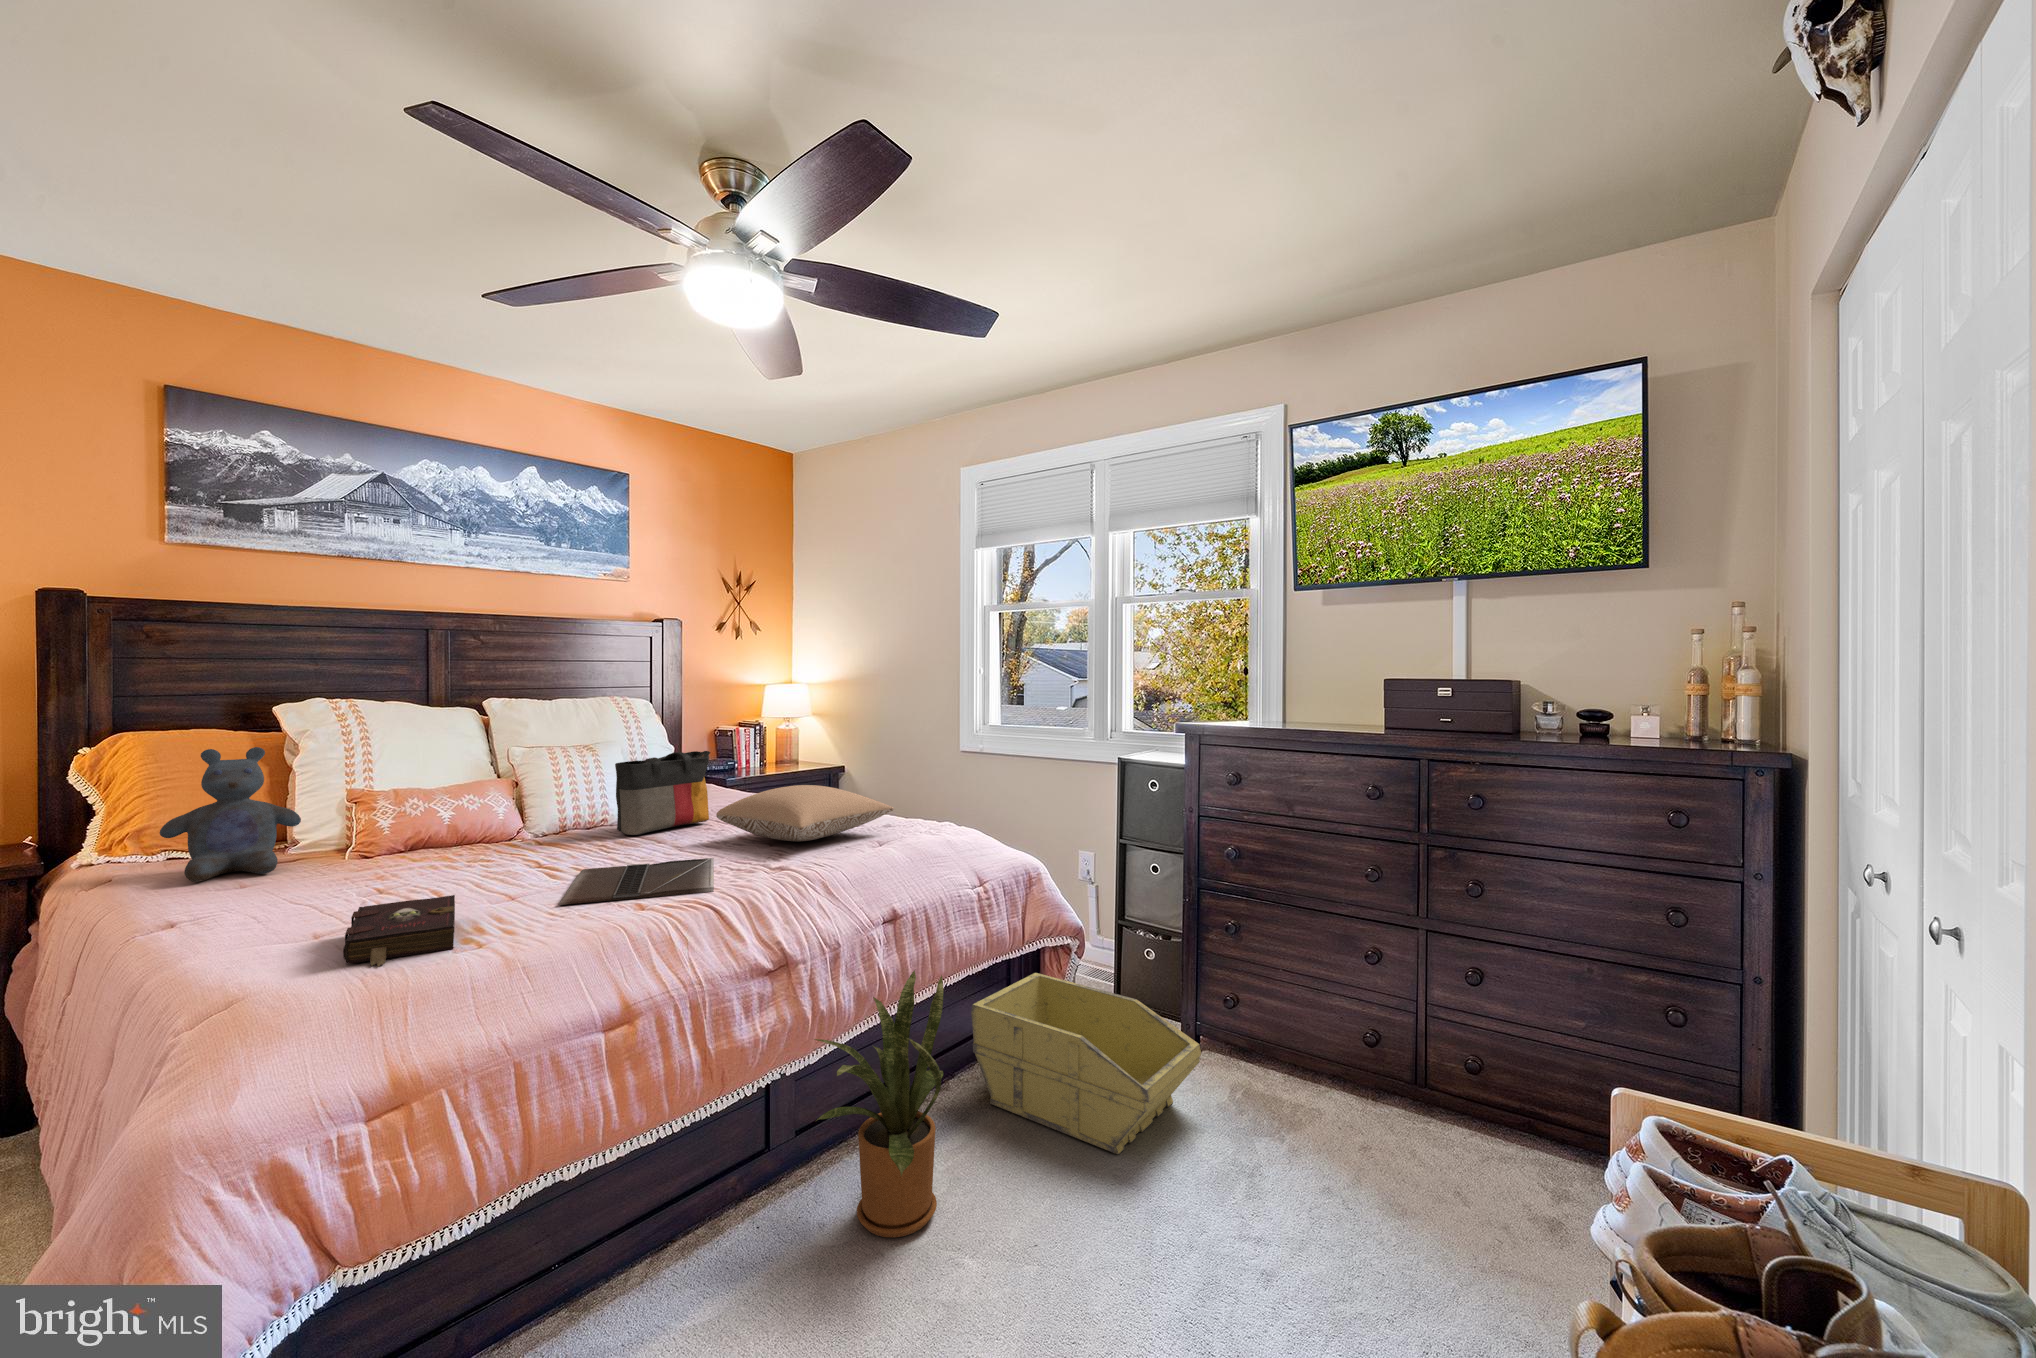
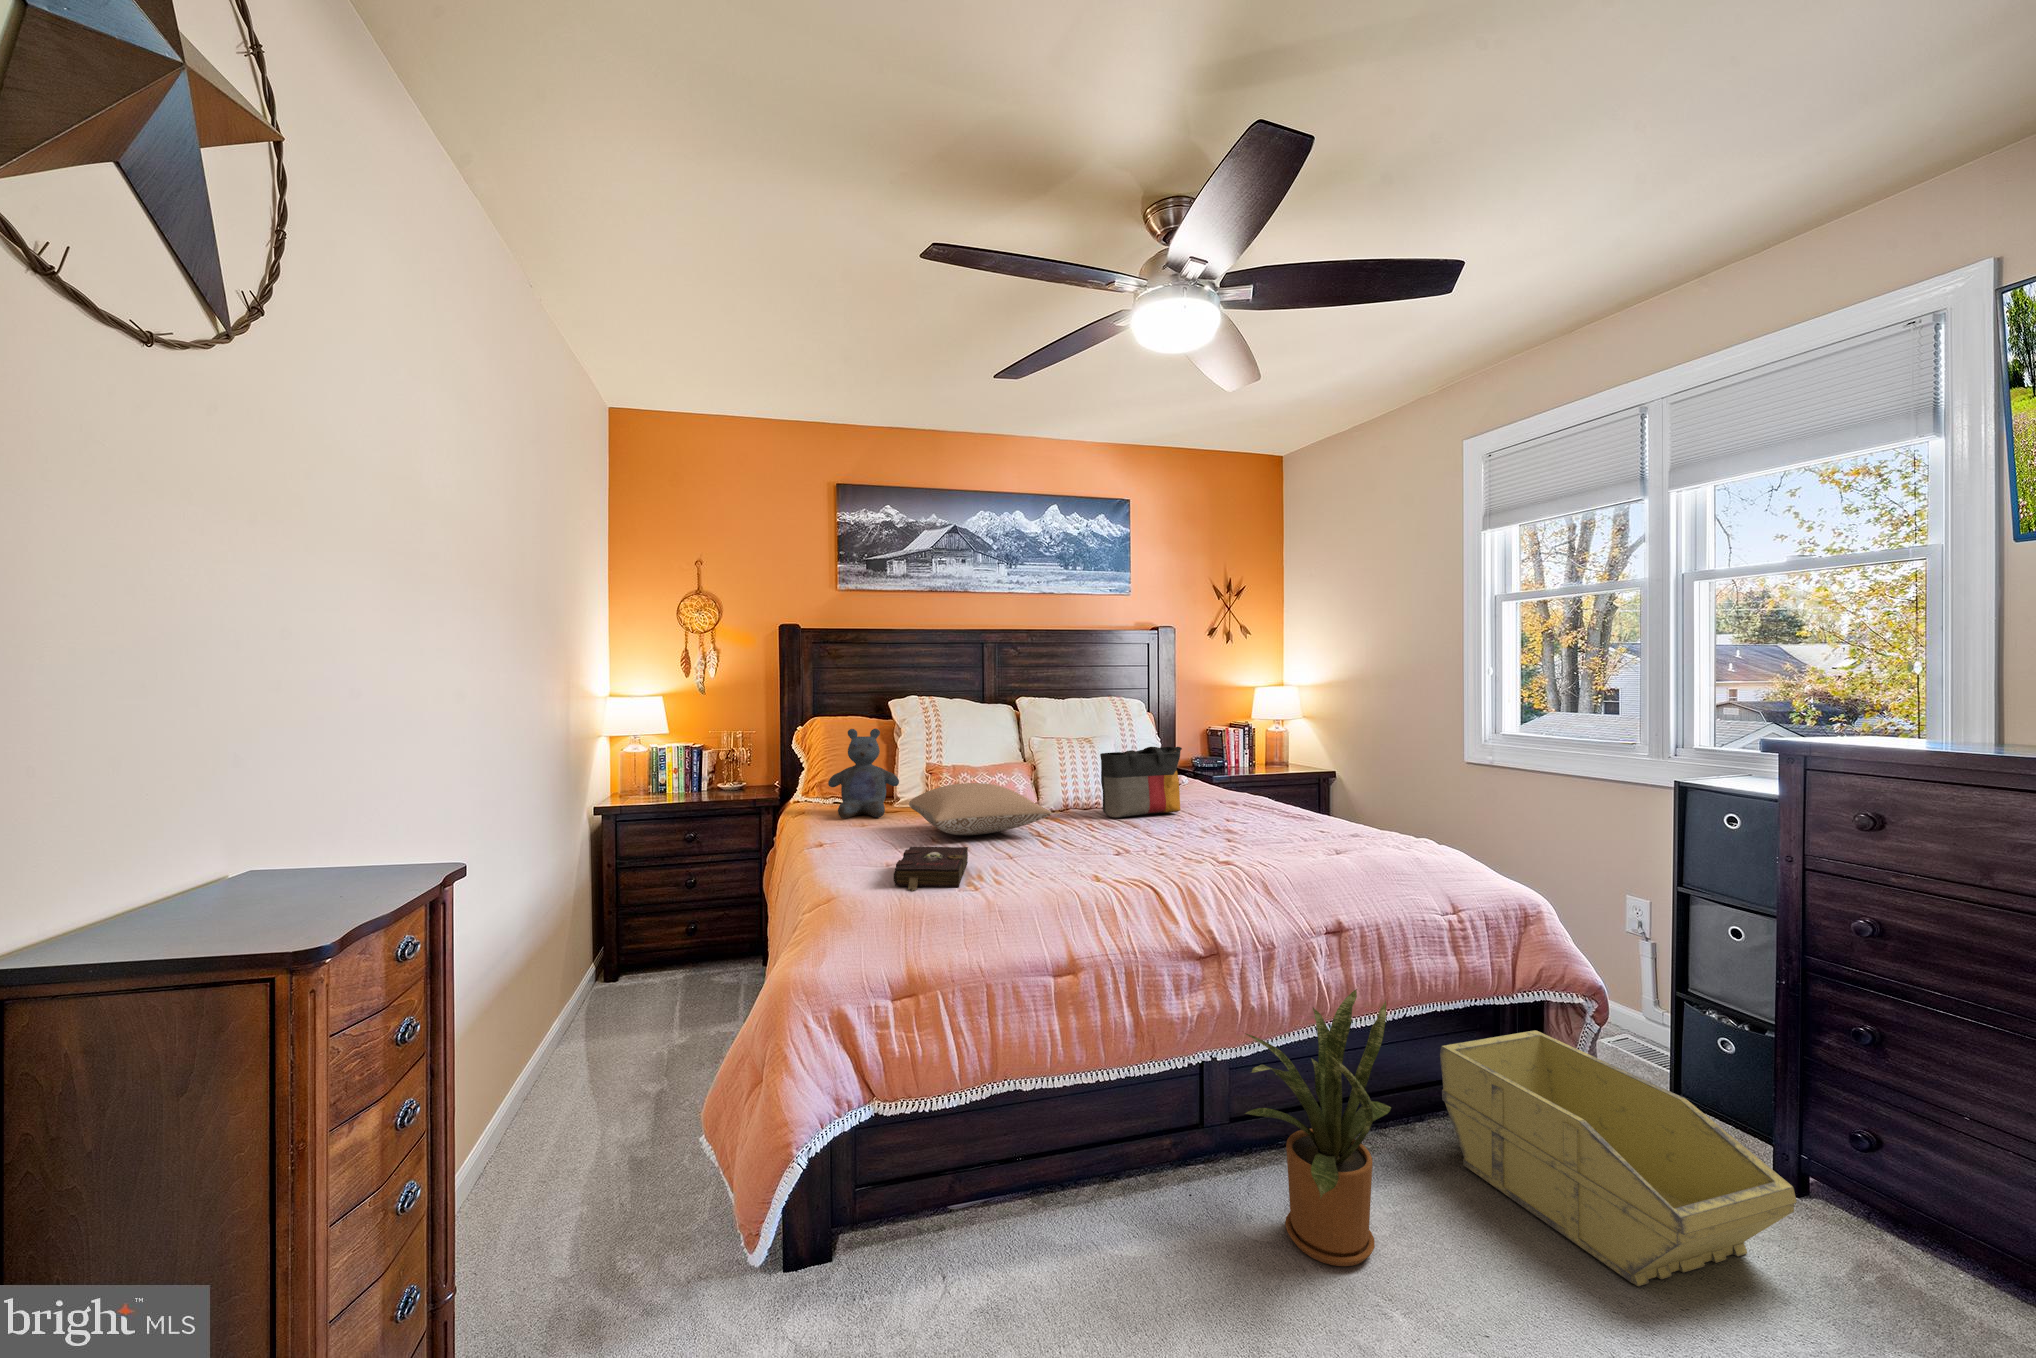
pillow: present [716,785,894,842] -> present [909,783,1052,835]
laptop: present [559,858,714,905] -> none [1038,841,1170,874]

